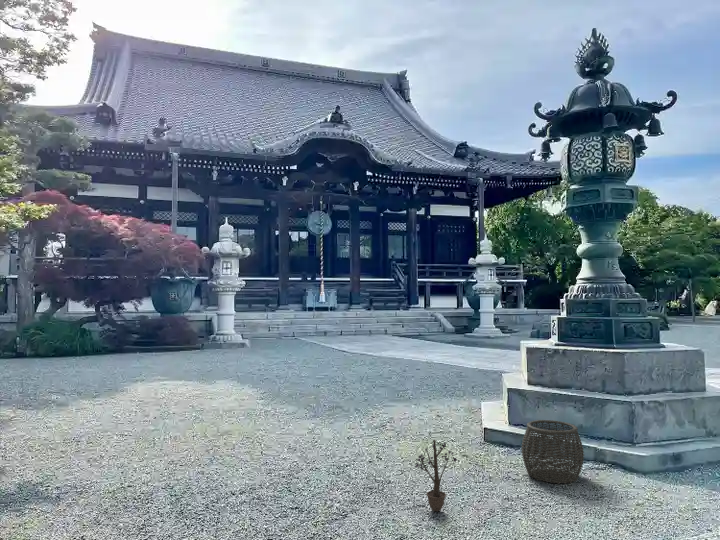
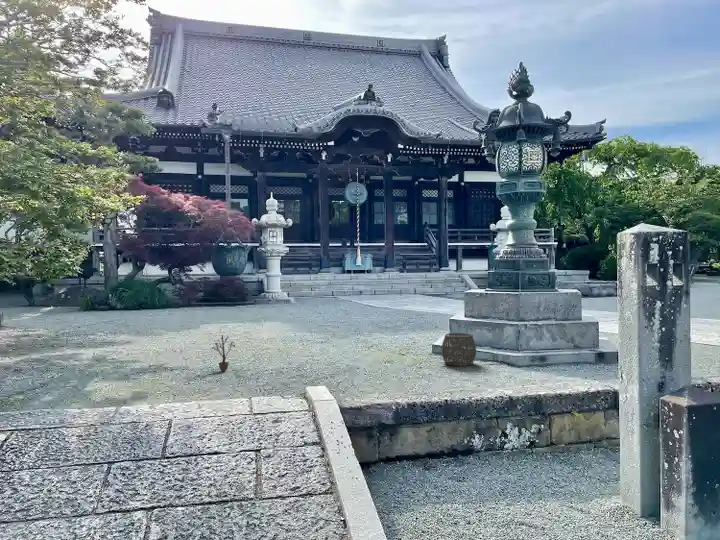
decorative plant: present [407,440,457,512] -> present [212,335,235,372]

